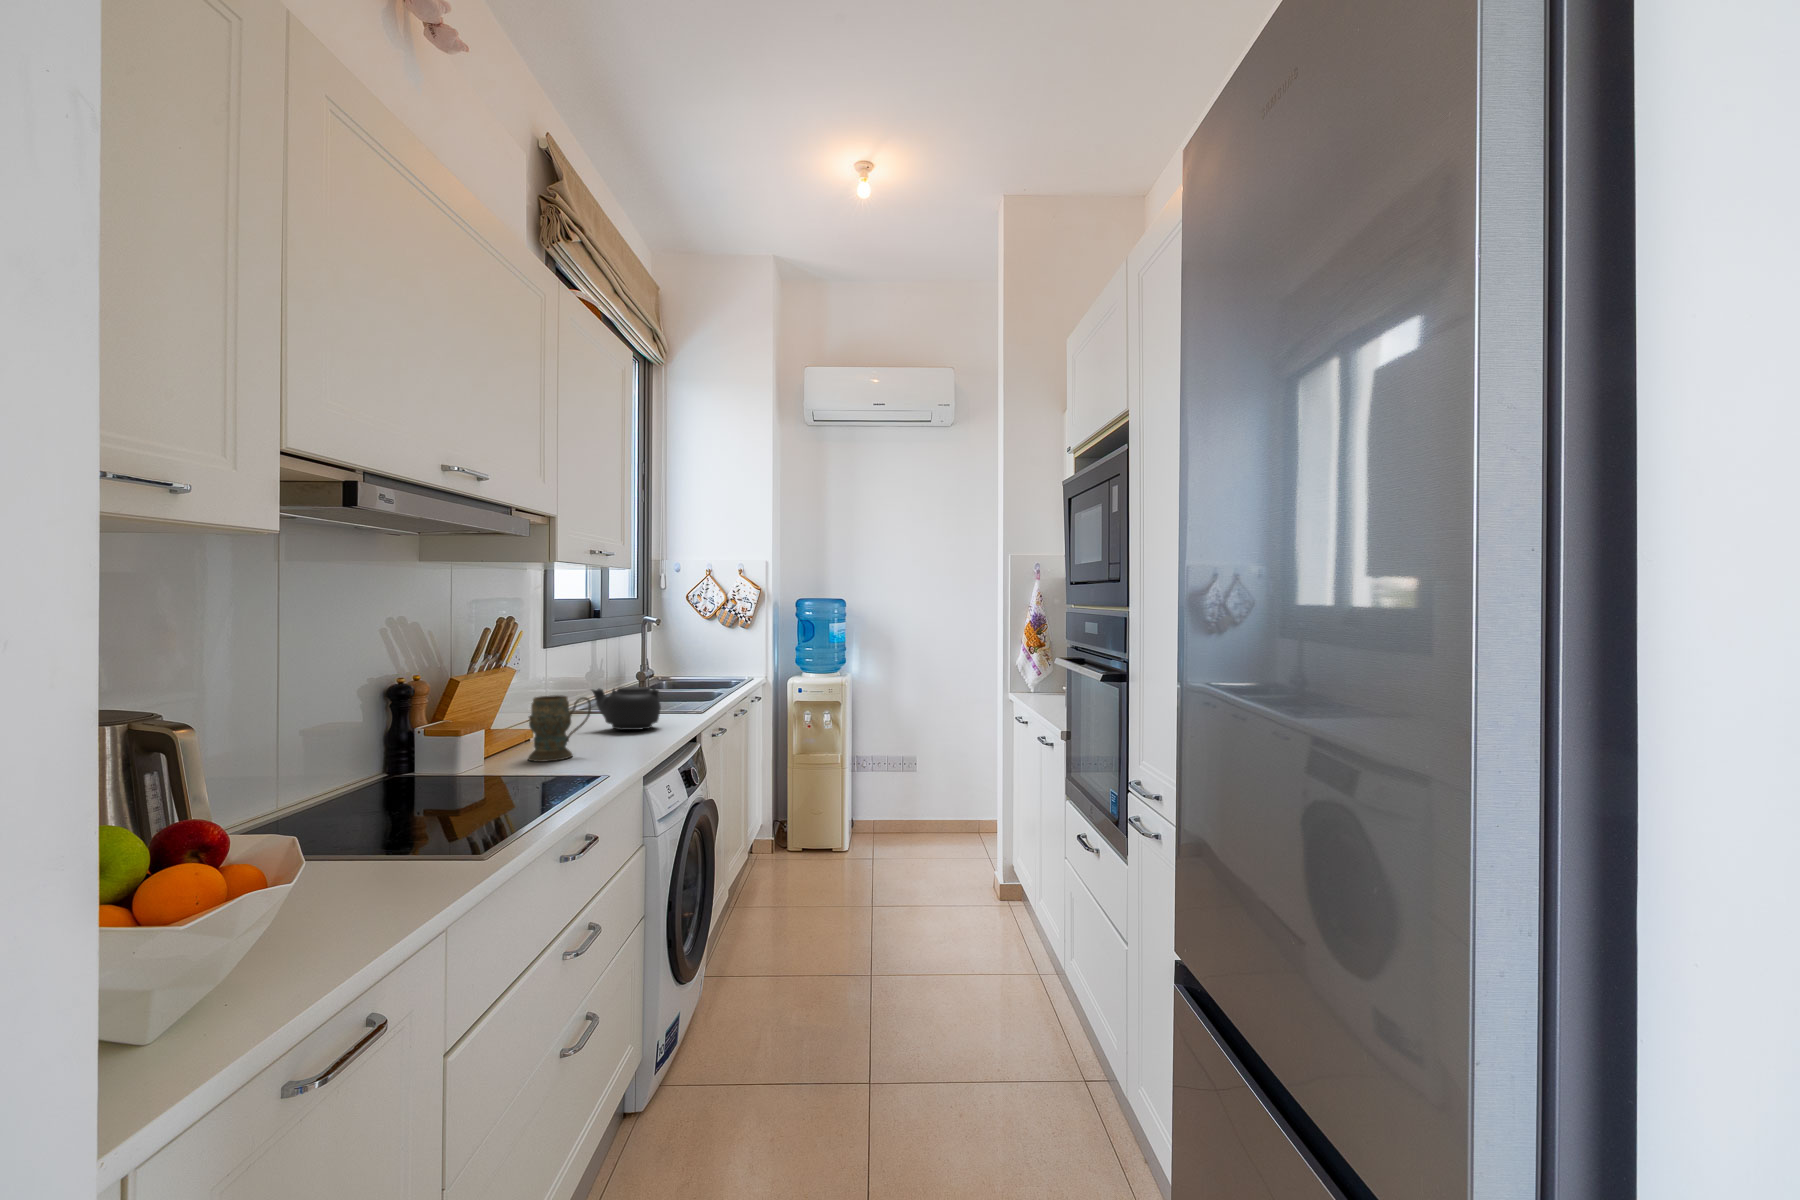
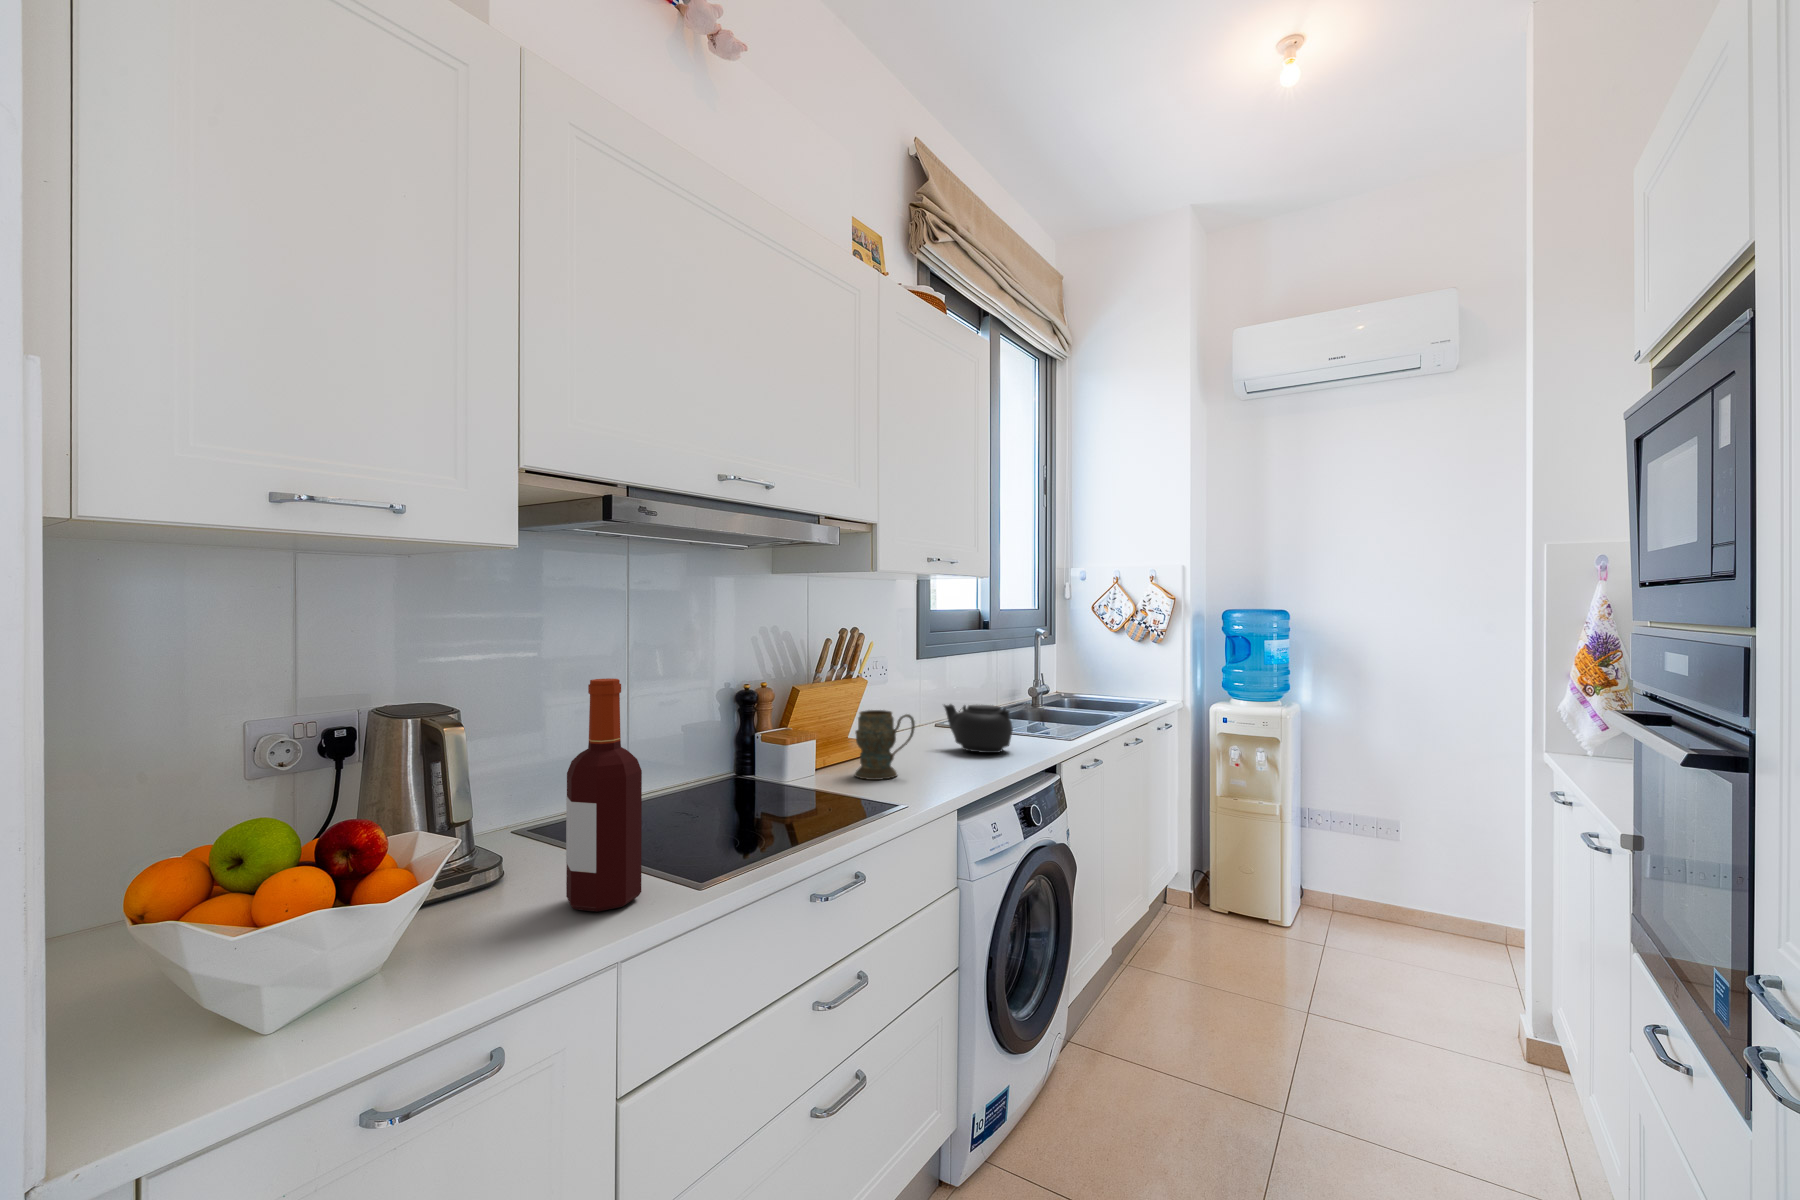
bottle: none [358,666,439,891] -> present [566,678,642,912]

